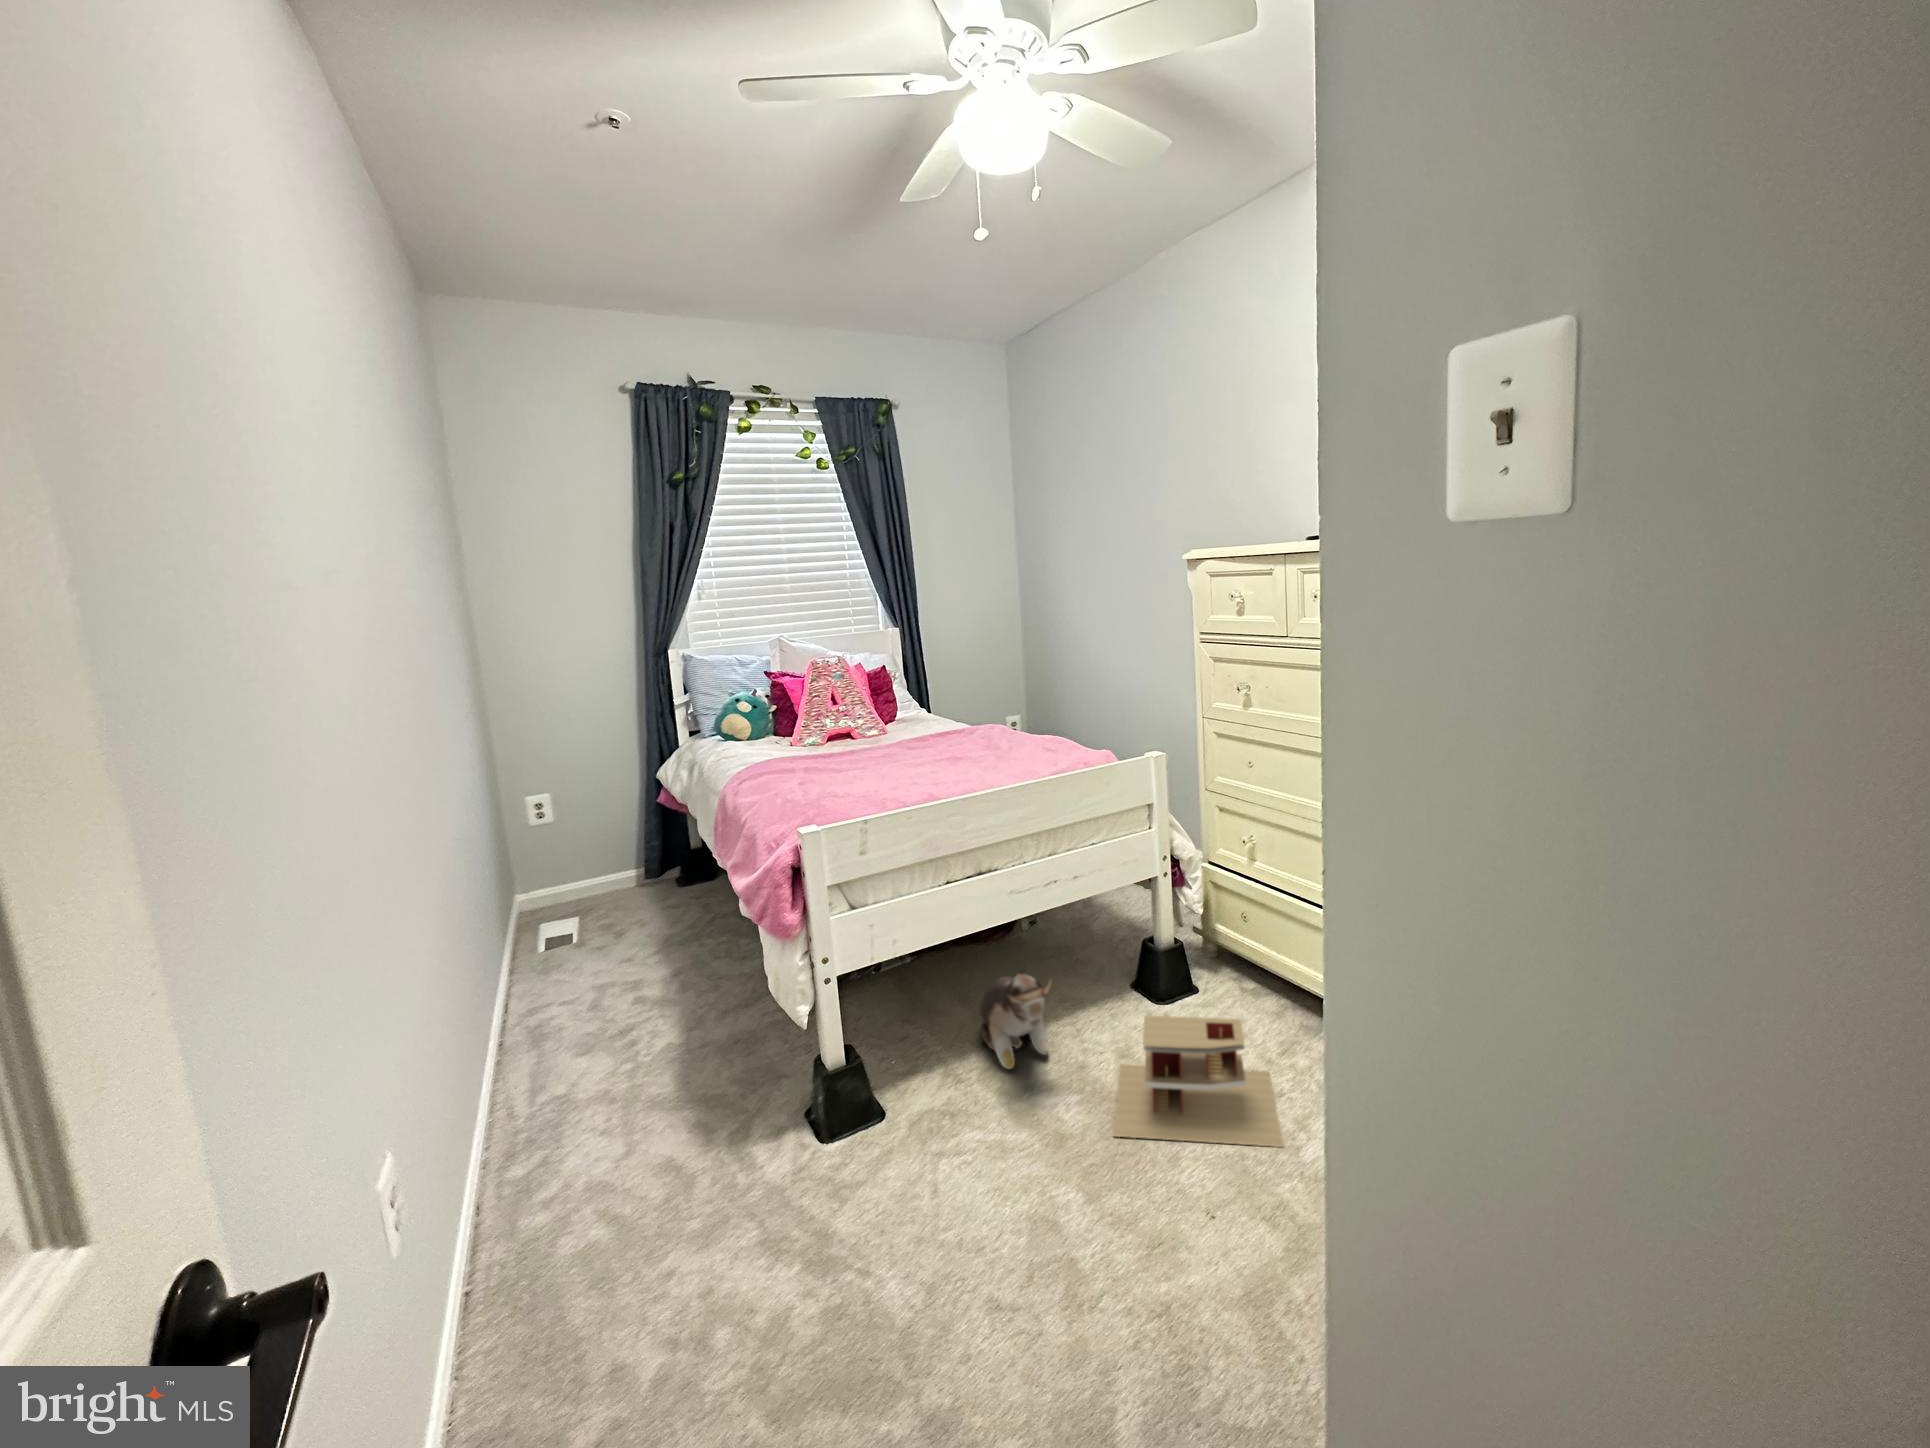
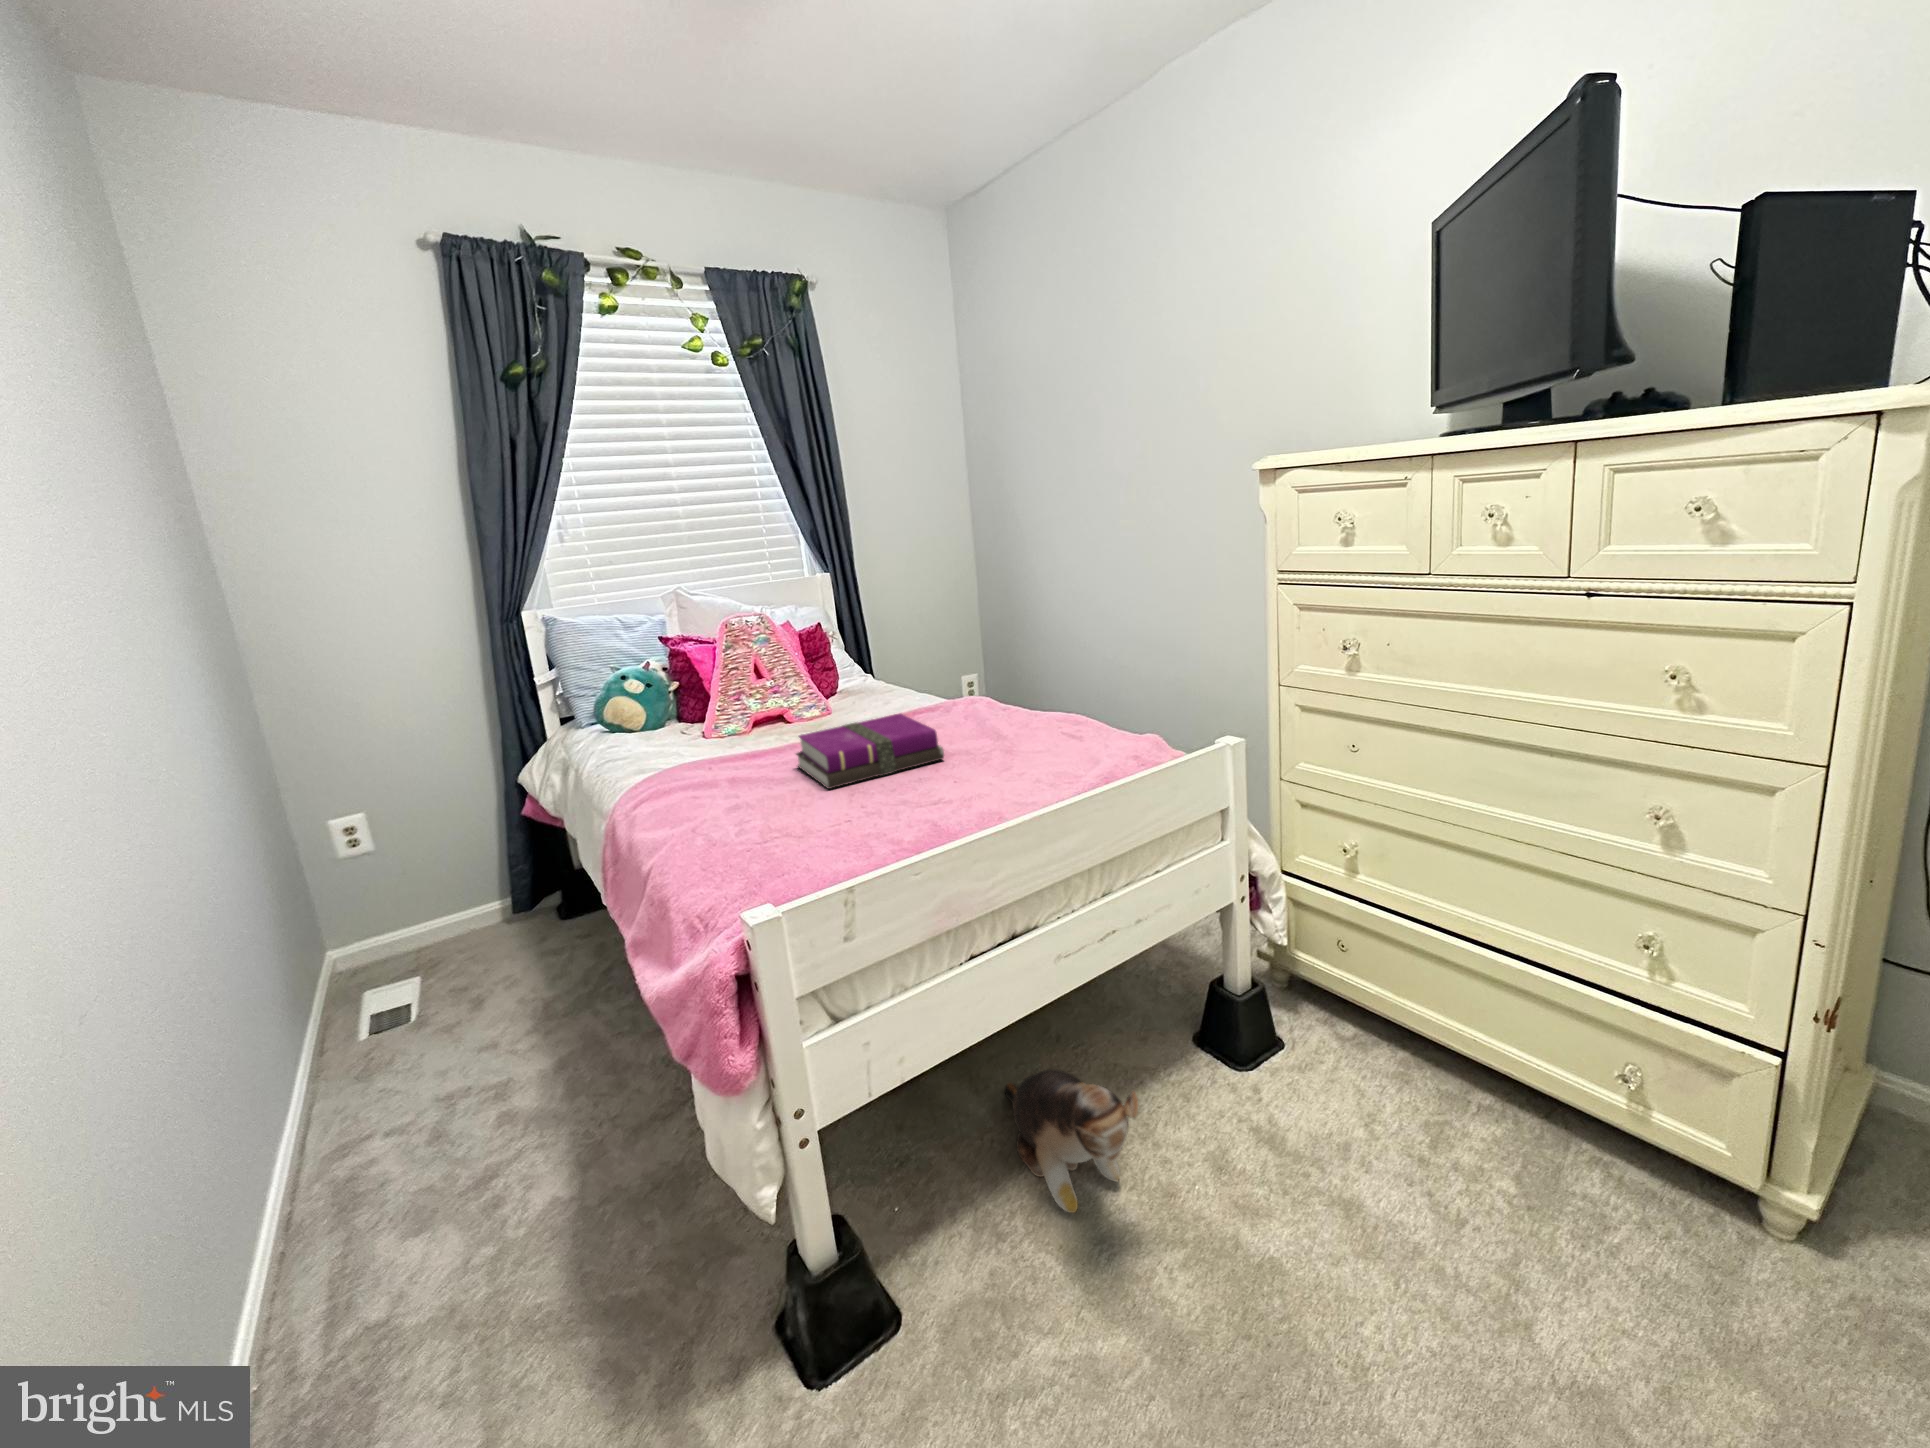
notebook: none [852,731,958,778] -> present [796,714,944,789]
toy house: present [1114,1016,1283,1147] -> none [1223,1130,1509,1335]

